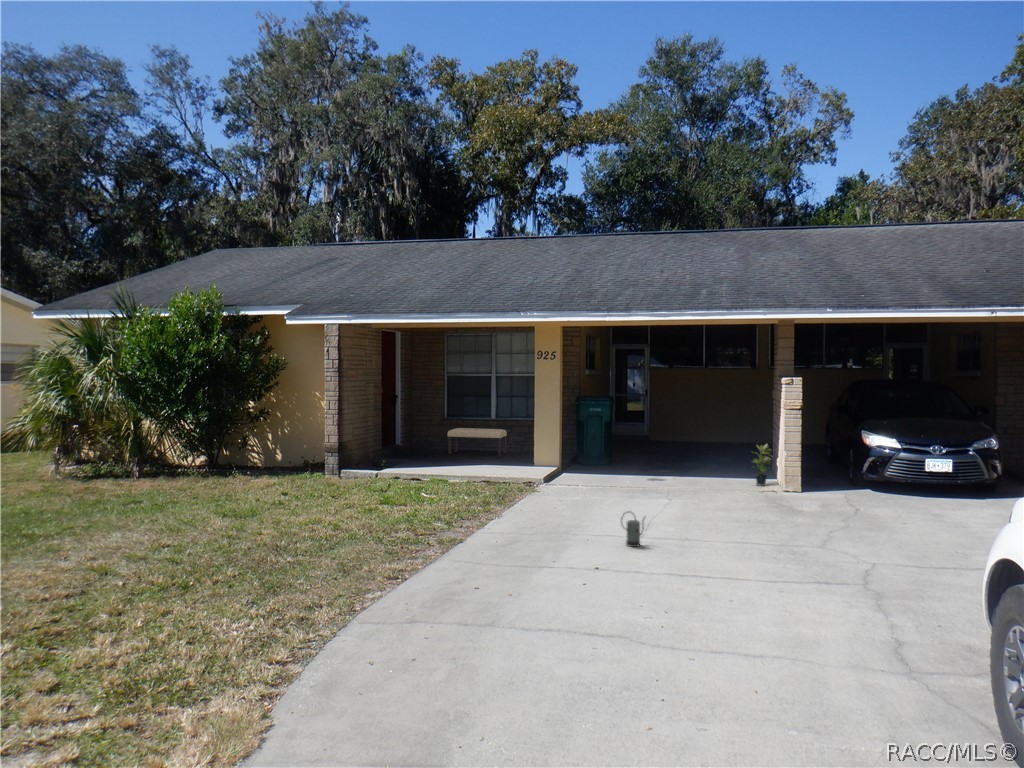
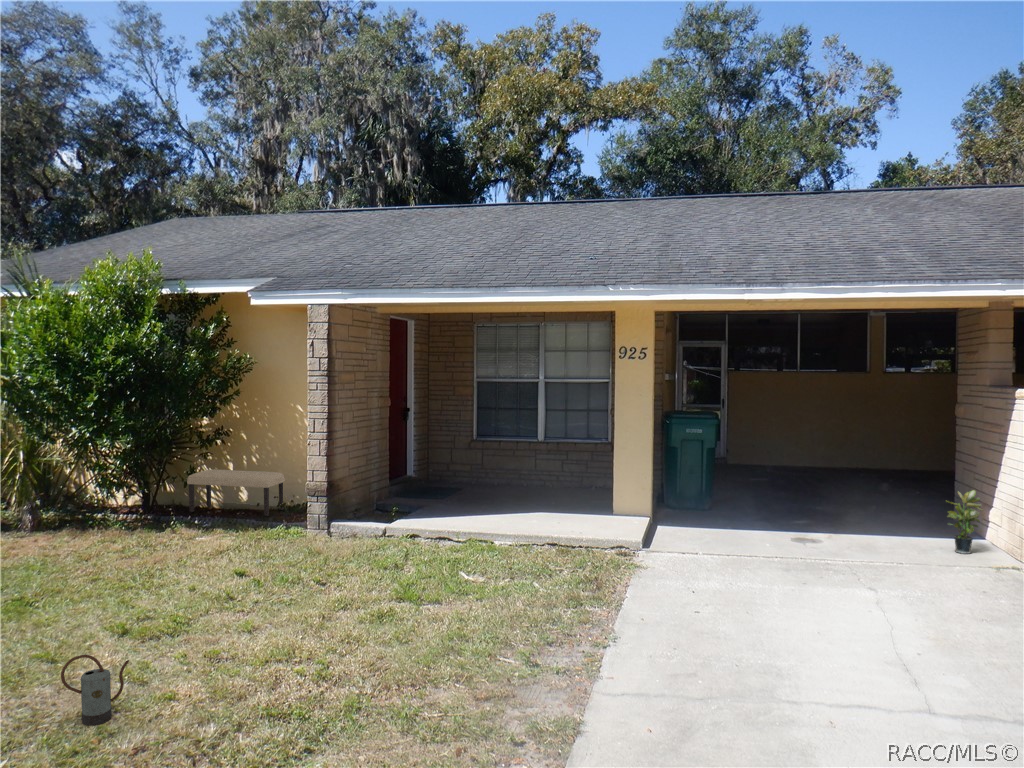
bench: present [447,428,507,456] -> present [187,469,285,516]
watering can: present [626,519,643,547] -> present [61,655,129,726]

